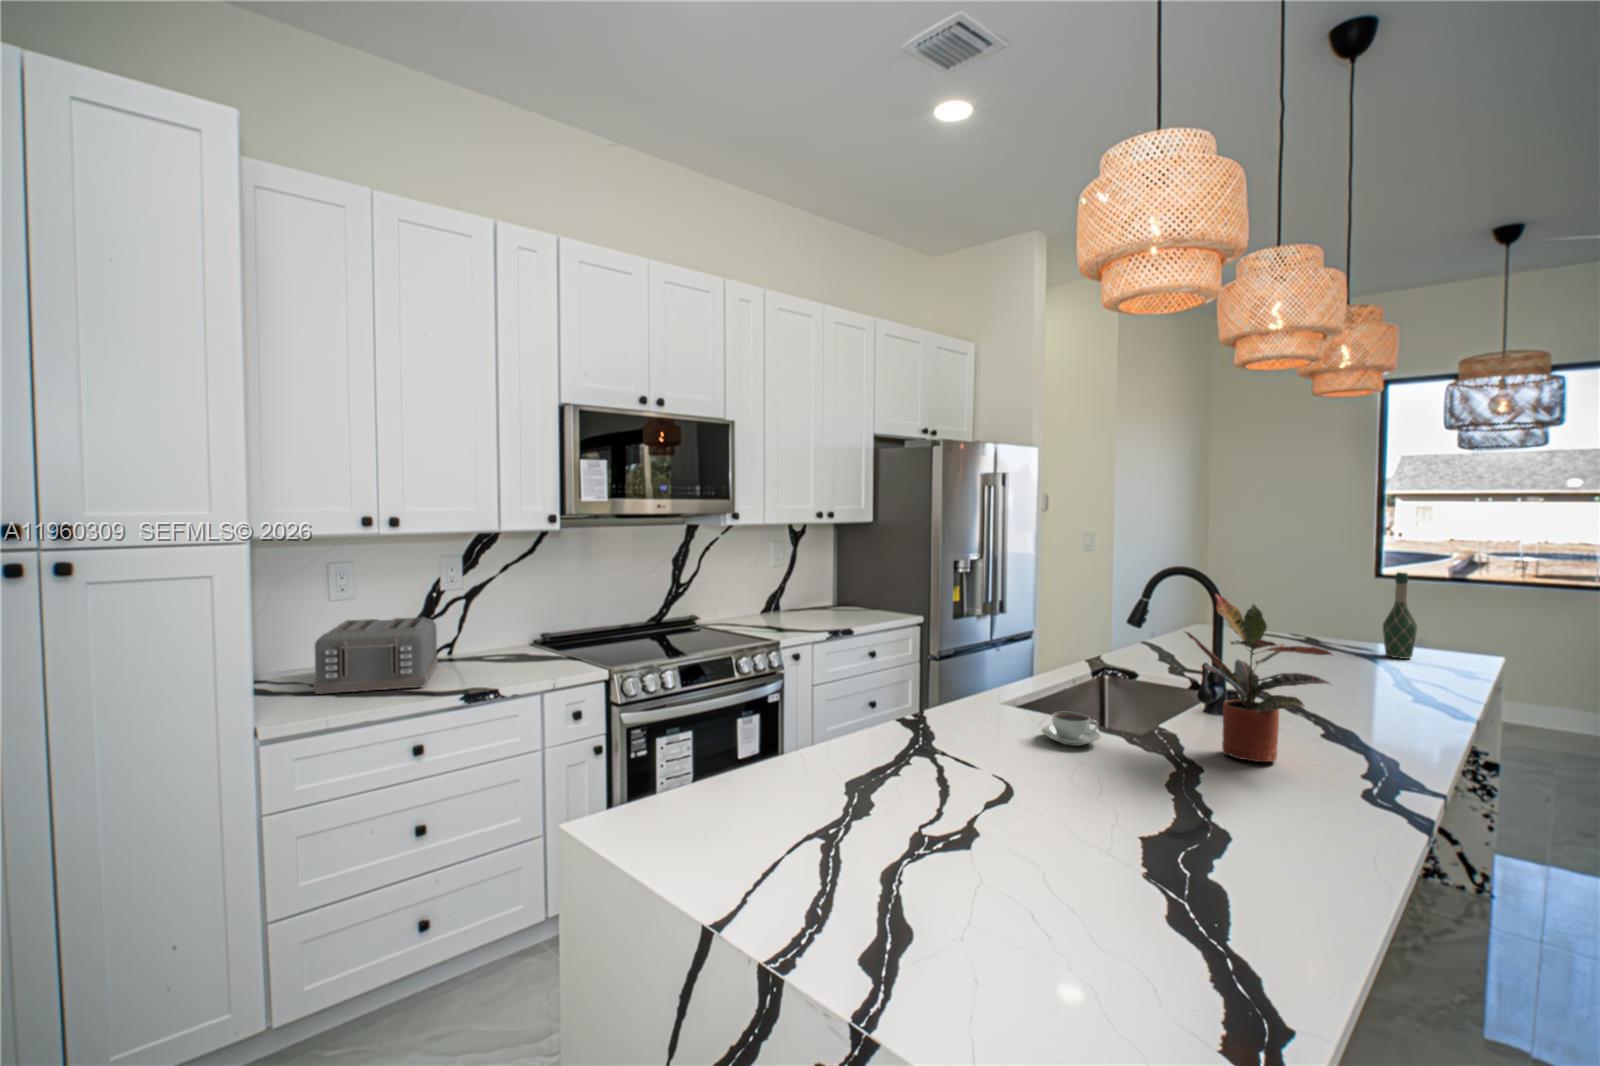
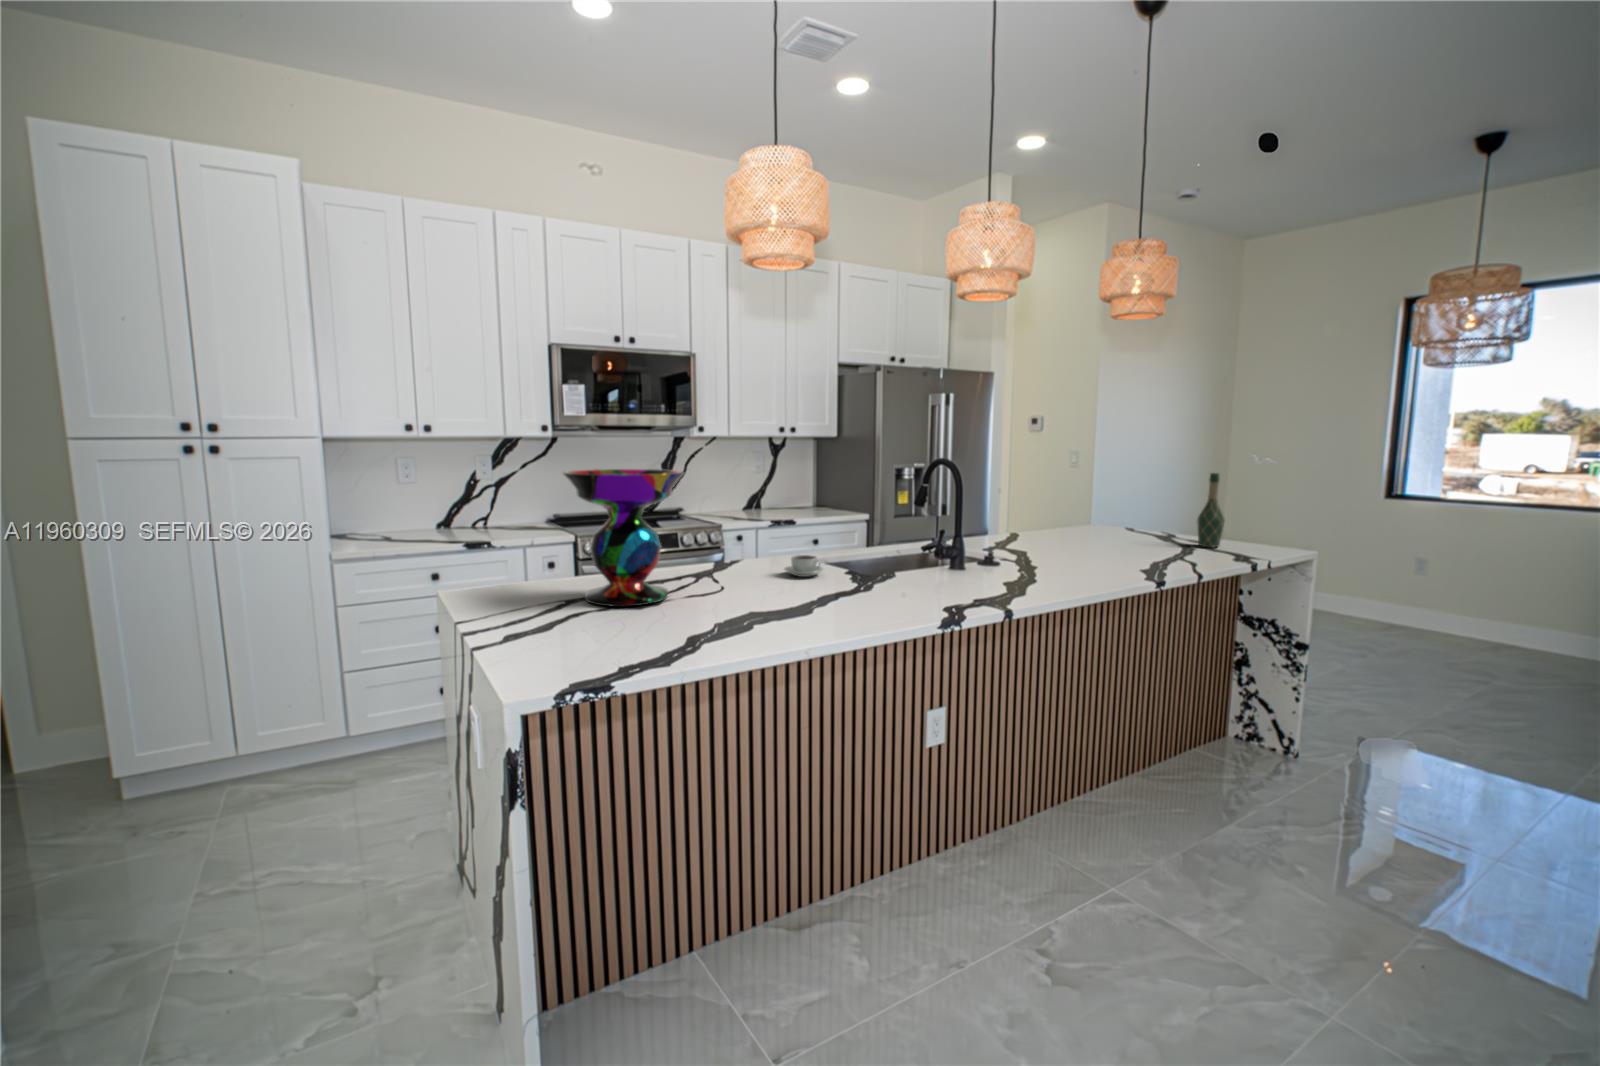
potted plant: present [1185,595,1332,762] -> none [865,469,965,589]
decorative bowl: none [825,607,1018,845] -> present [562,469,685,607]
toaster: present [314,617,438,694] -> none [377,495,470,540]

